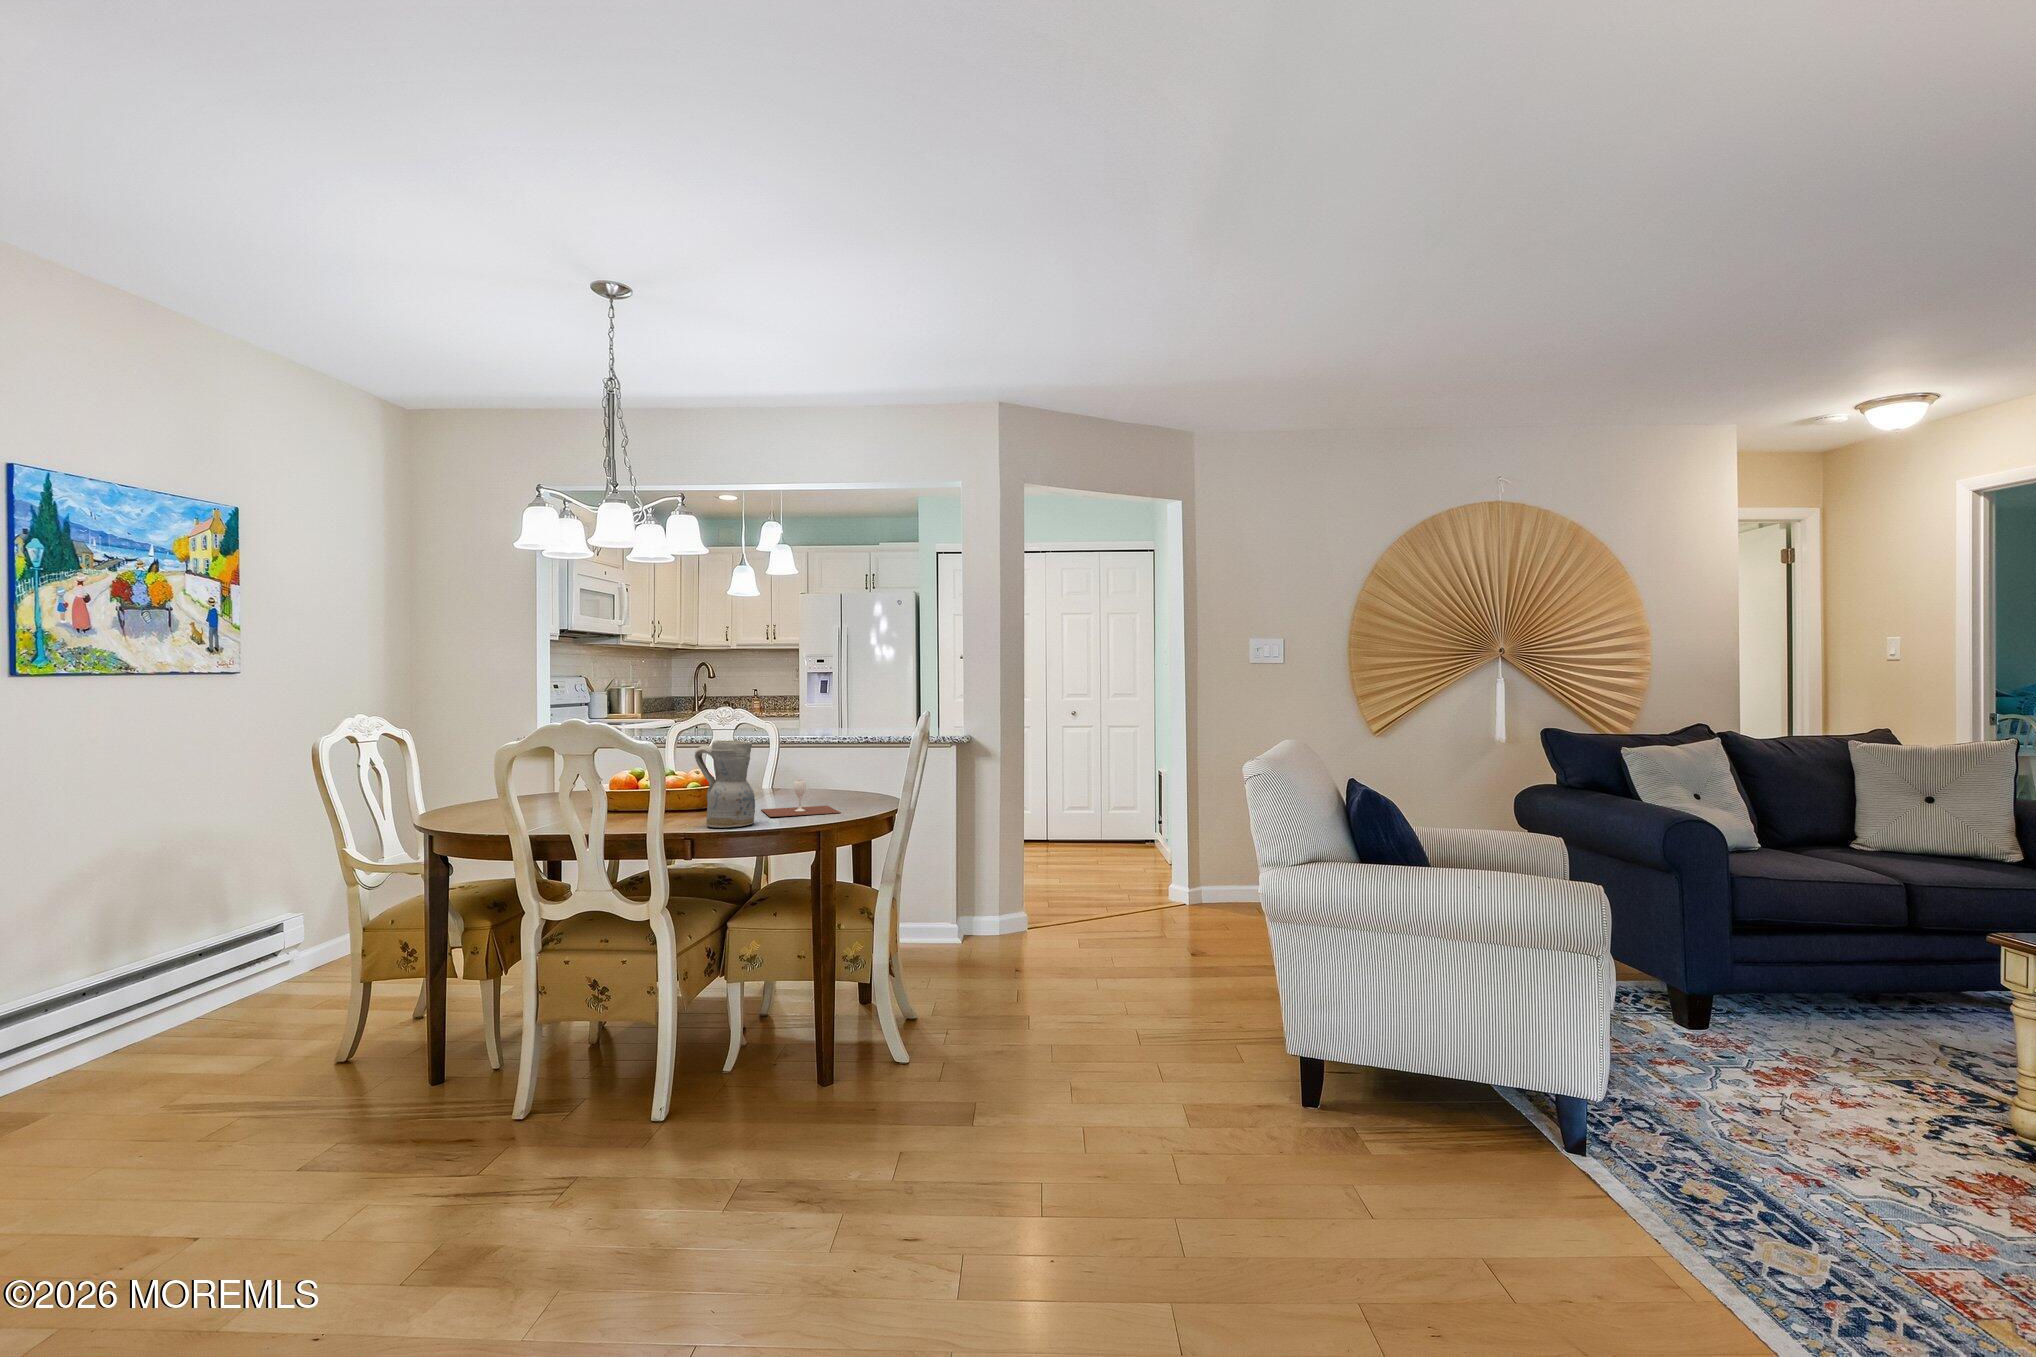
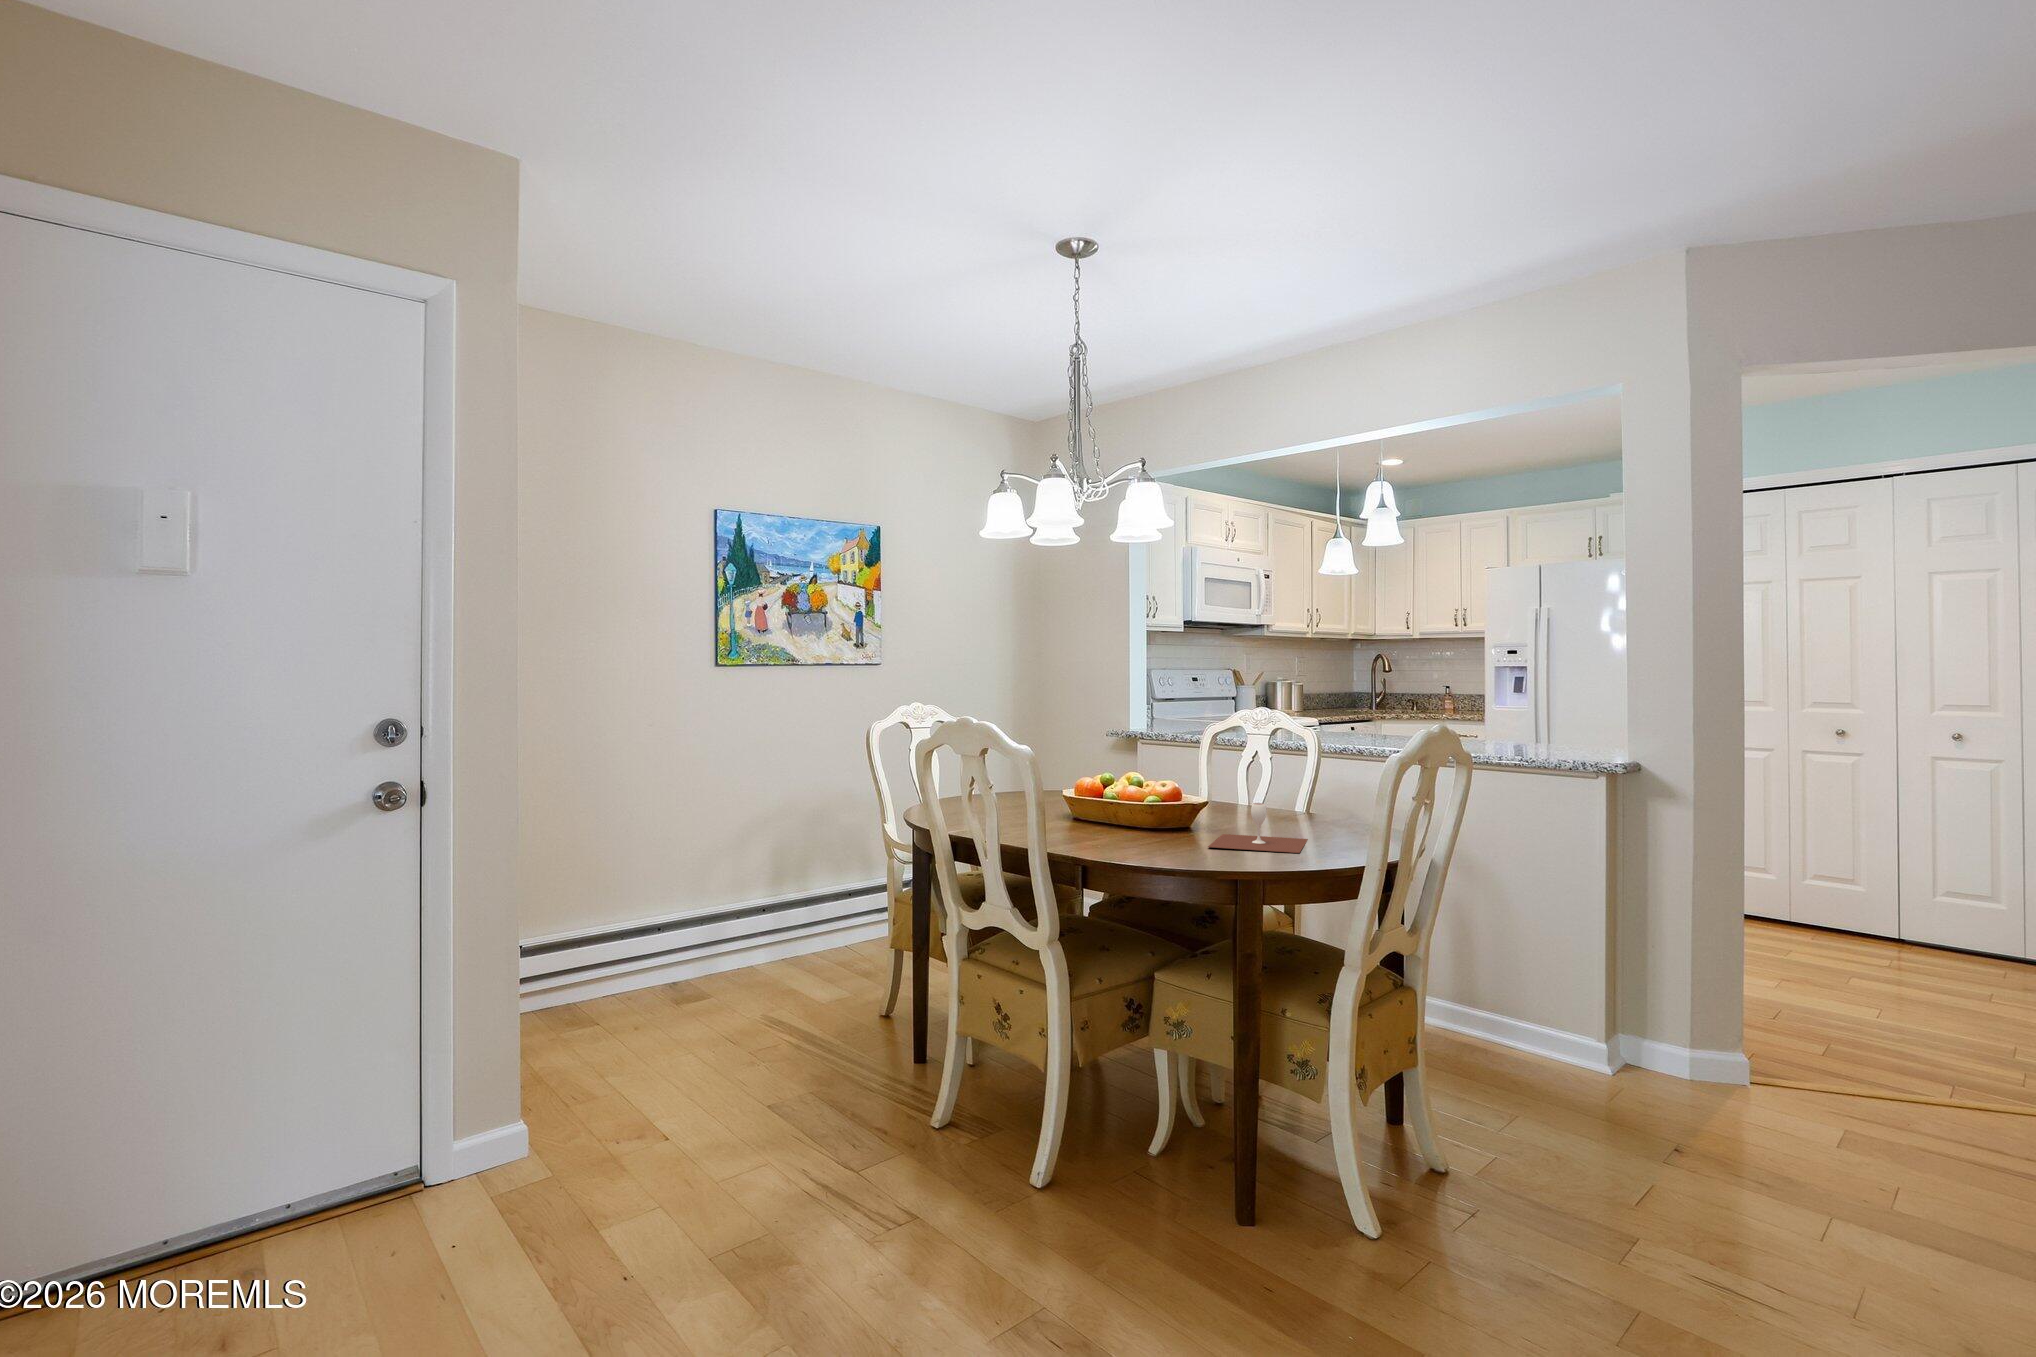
ceramic pitcher: present [695,740,755,828] -> none [1110,749,1176,856]

